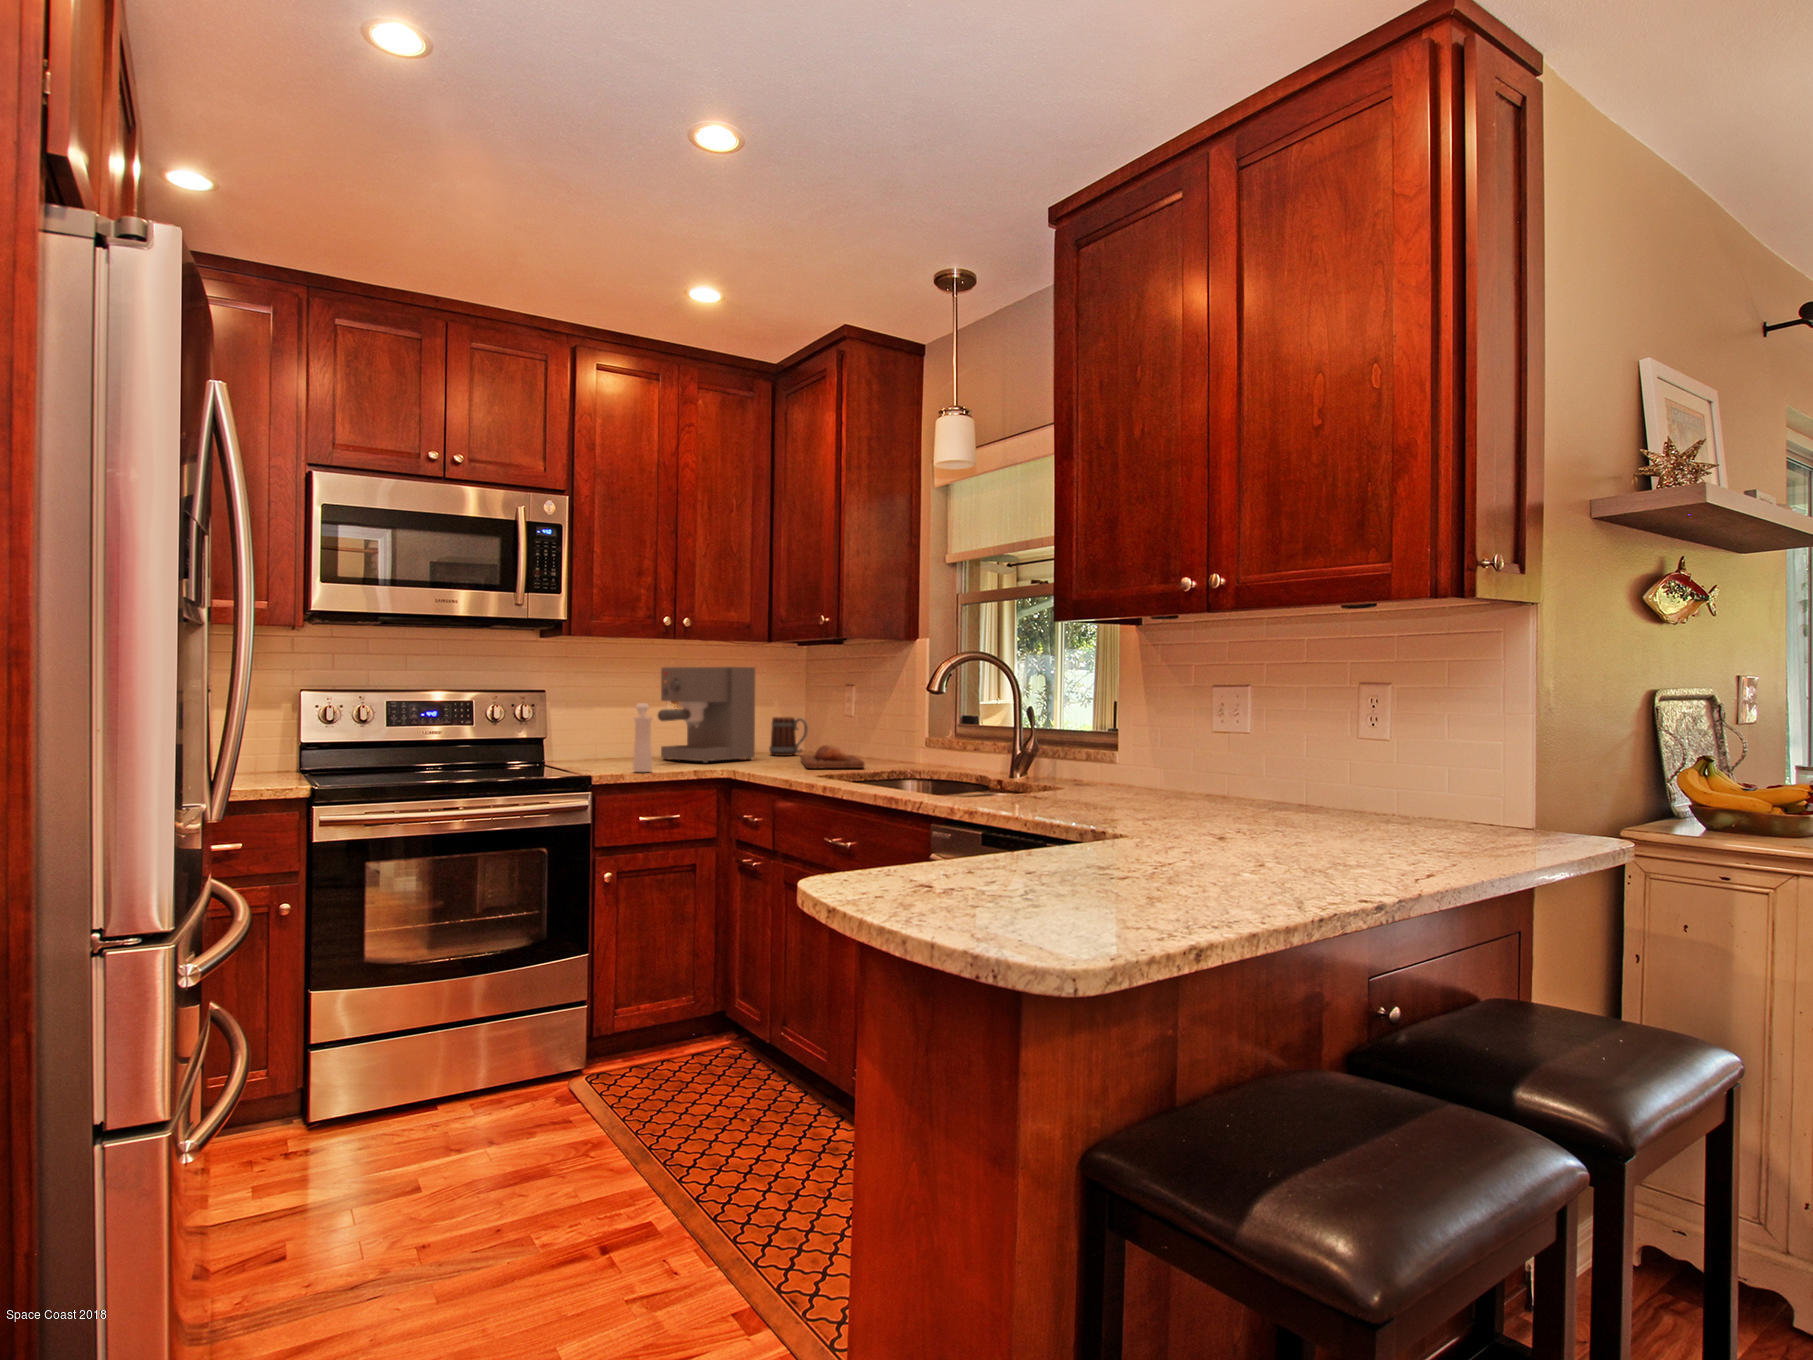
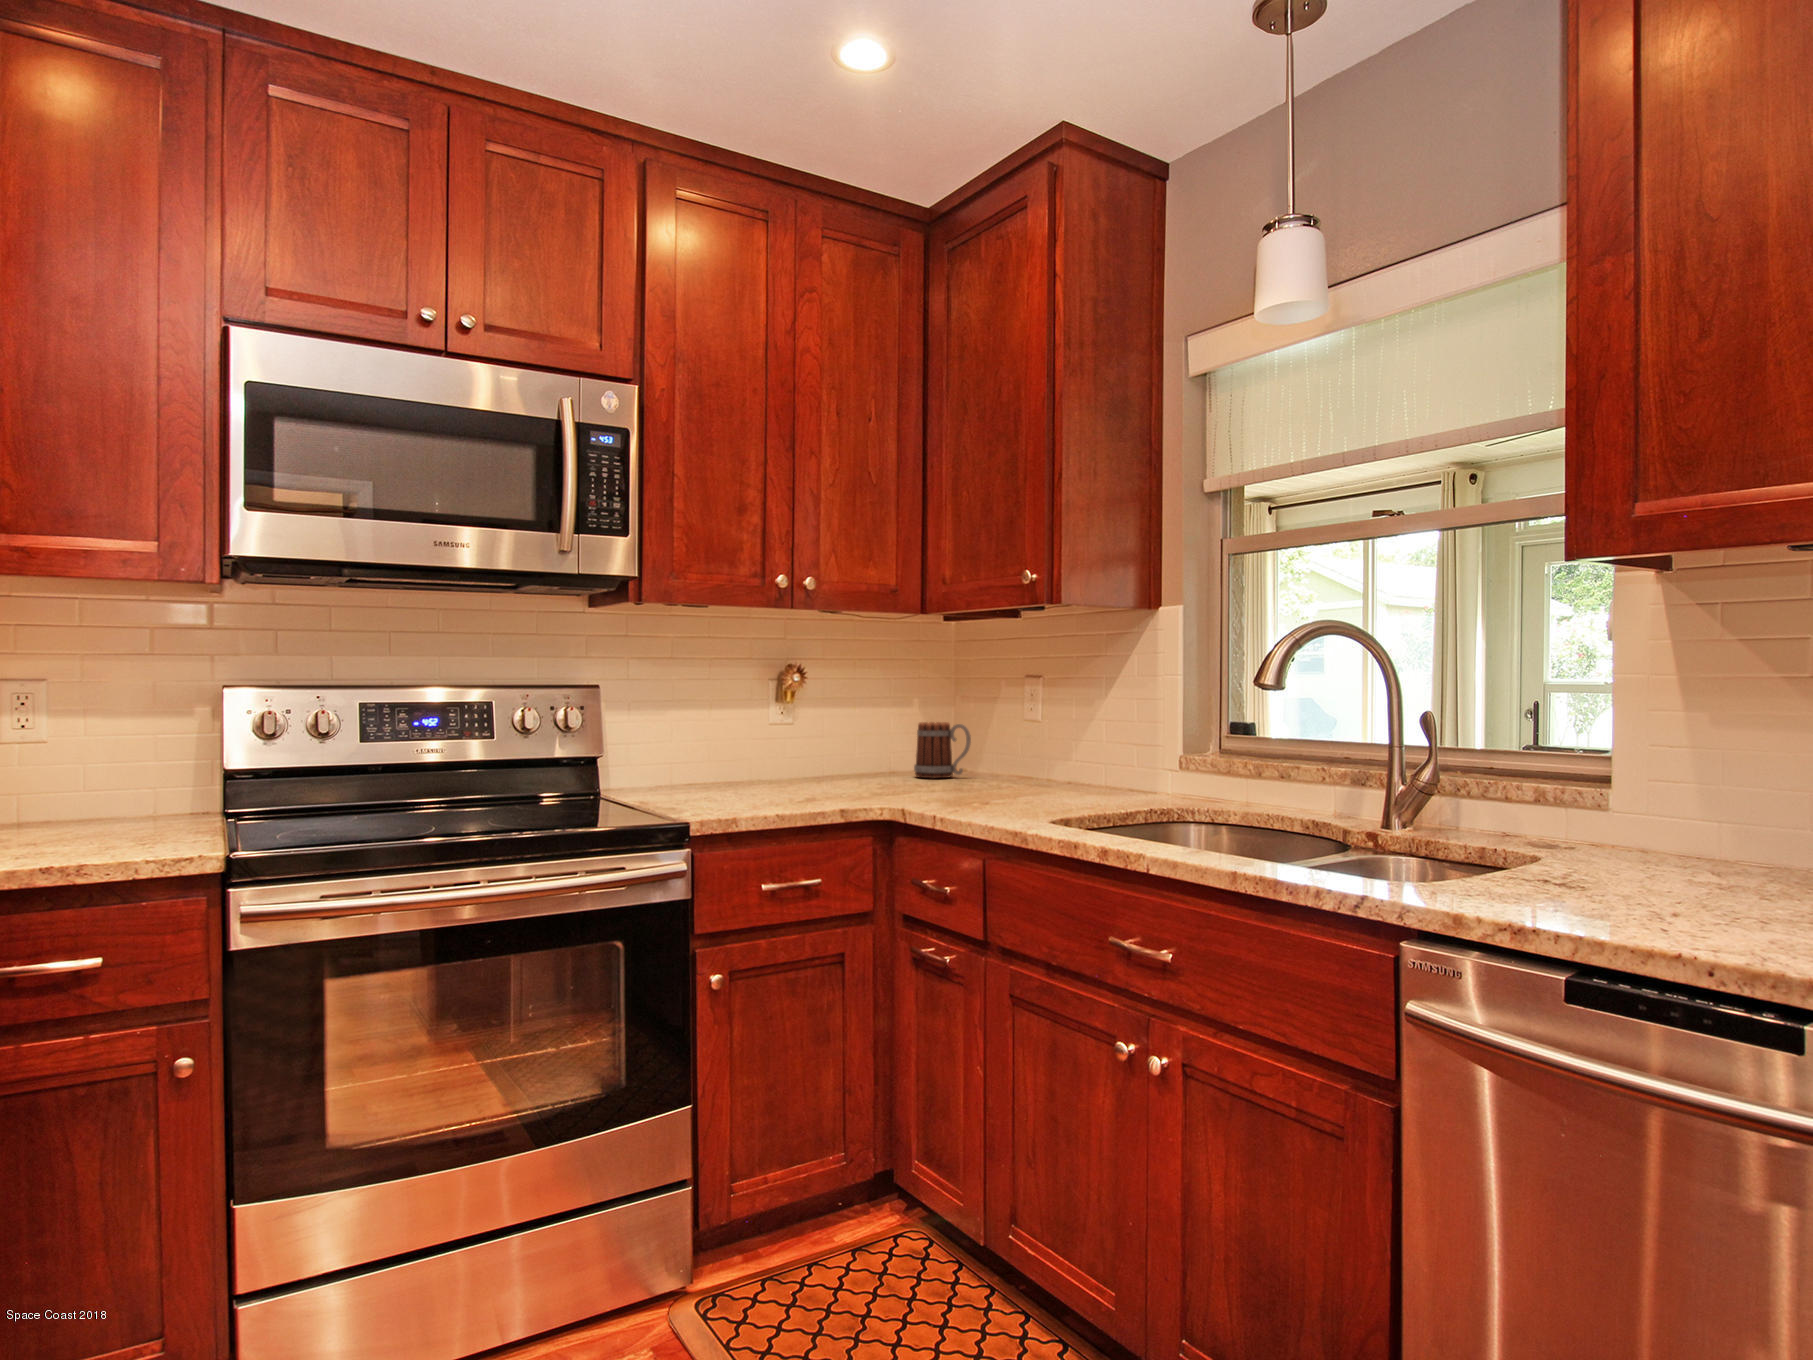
coffee maker: present [658,667,755,763] -> none [768,649,905,794]
pepper mill: present [633,703,652,772] -> none [743,704,775,813]
bread loaf: present [801,745,865,768] -> none [972,765,1090,803]

